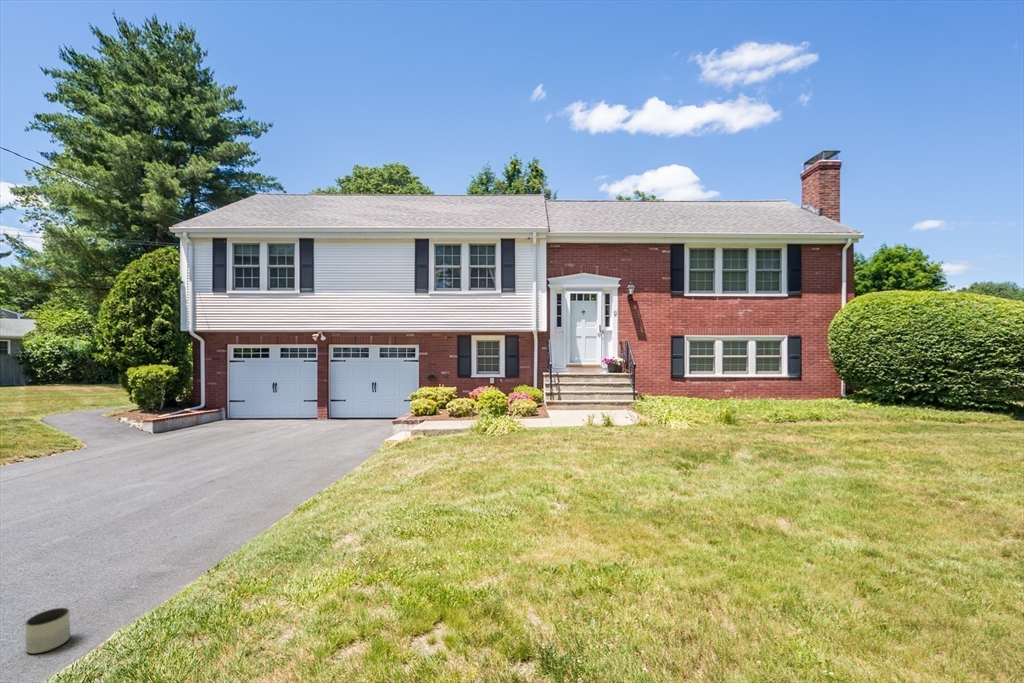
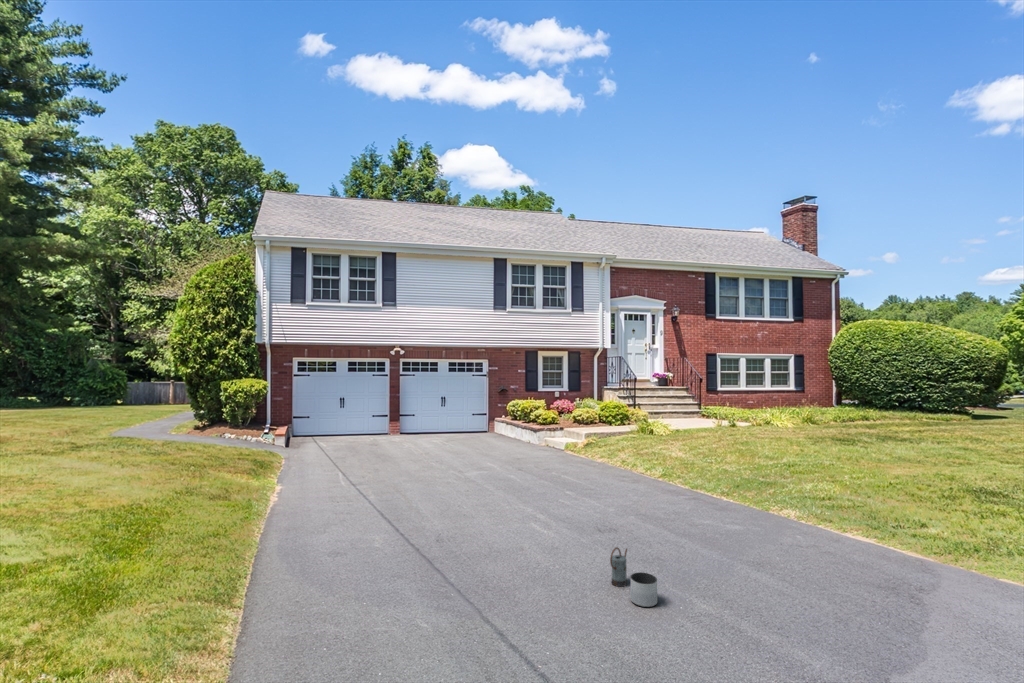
watering can: none [58,573,112,621] -> present [610,547,627,587]

